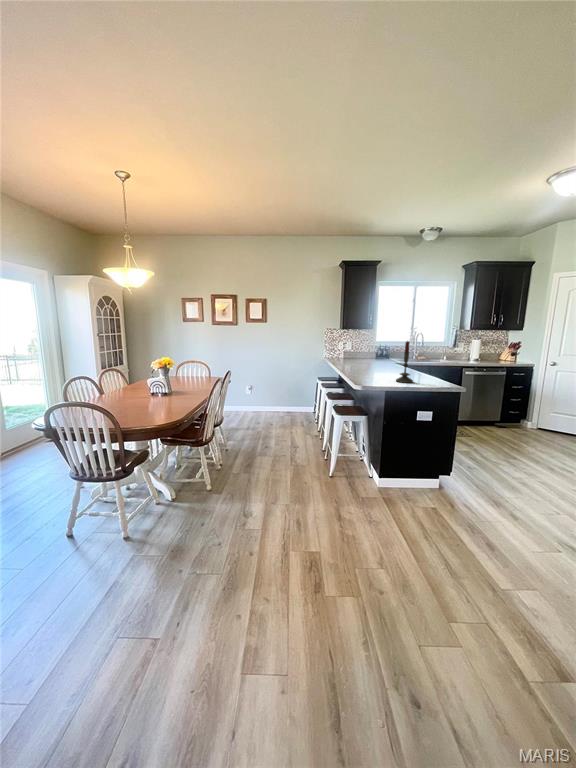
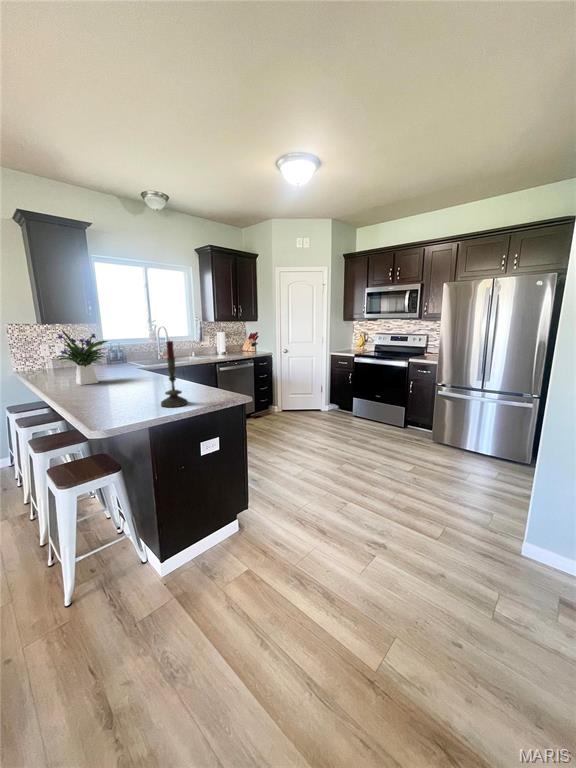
flower arrangement: none [344,333,377,367] -> present [56,330,108,385]

